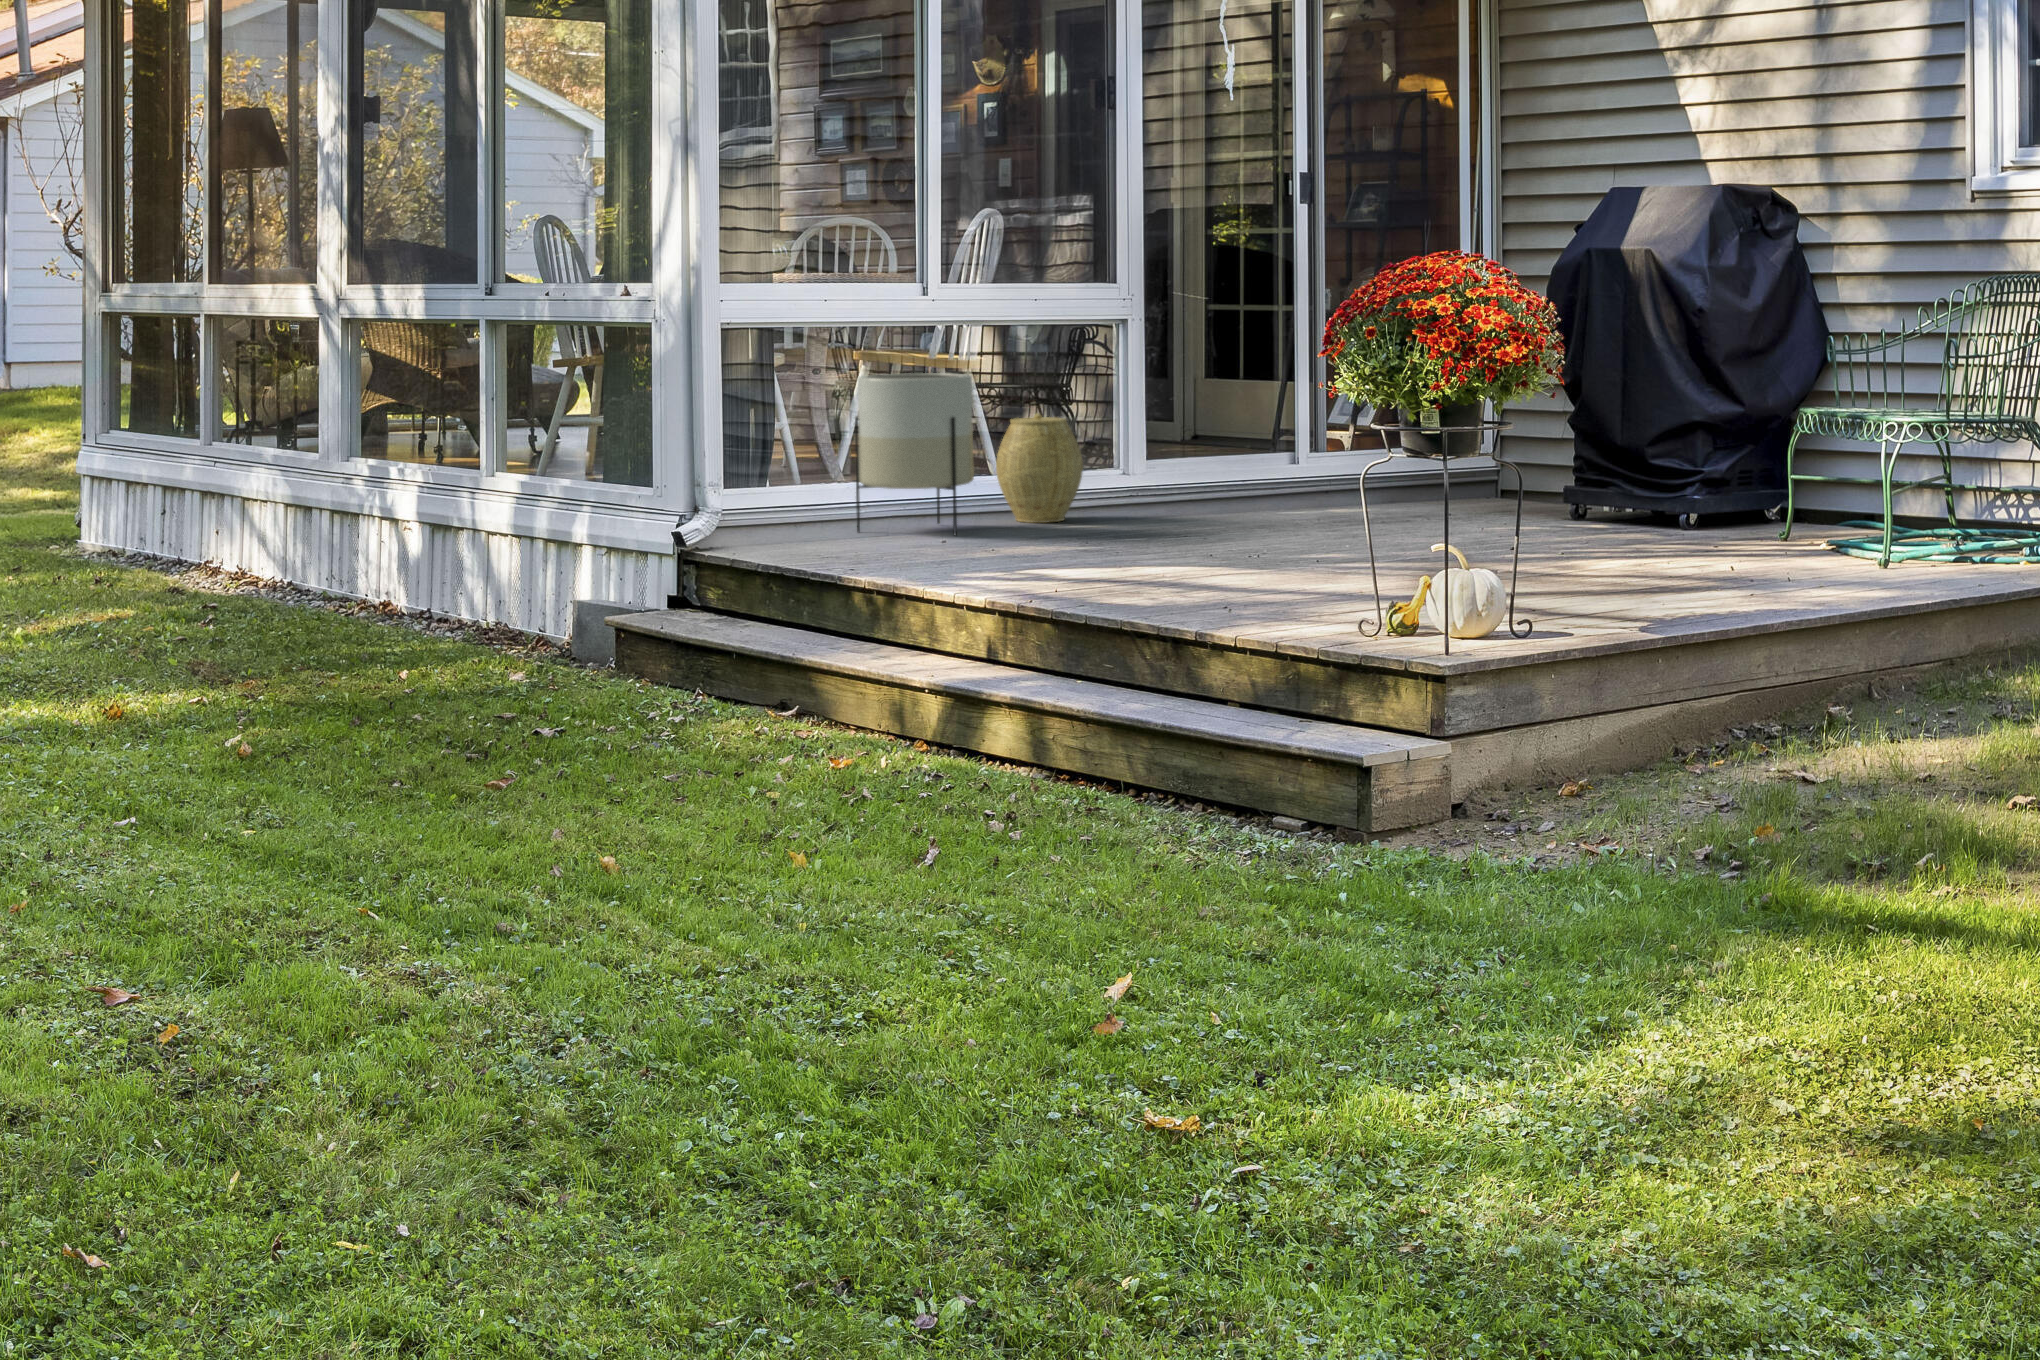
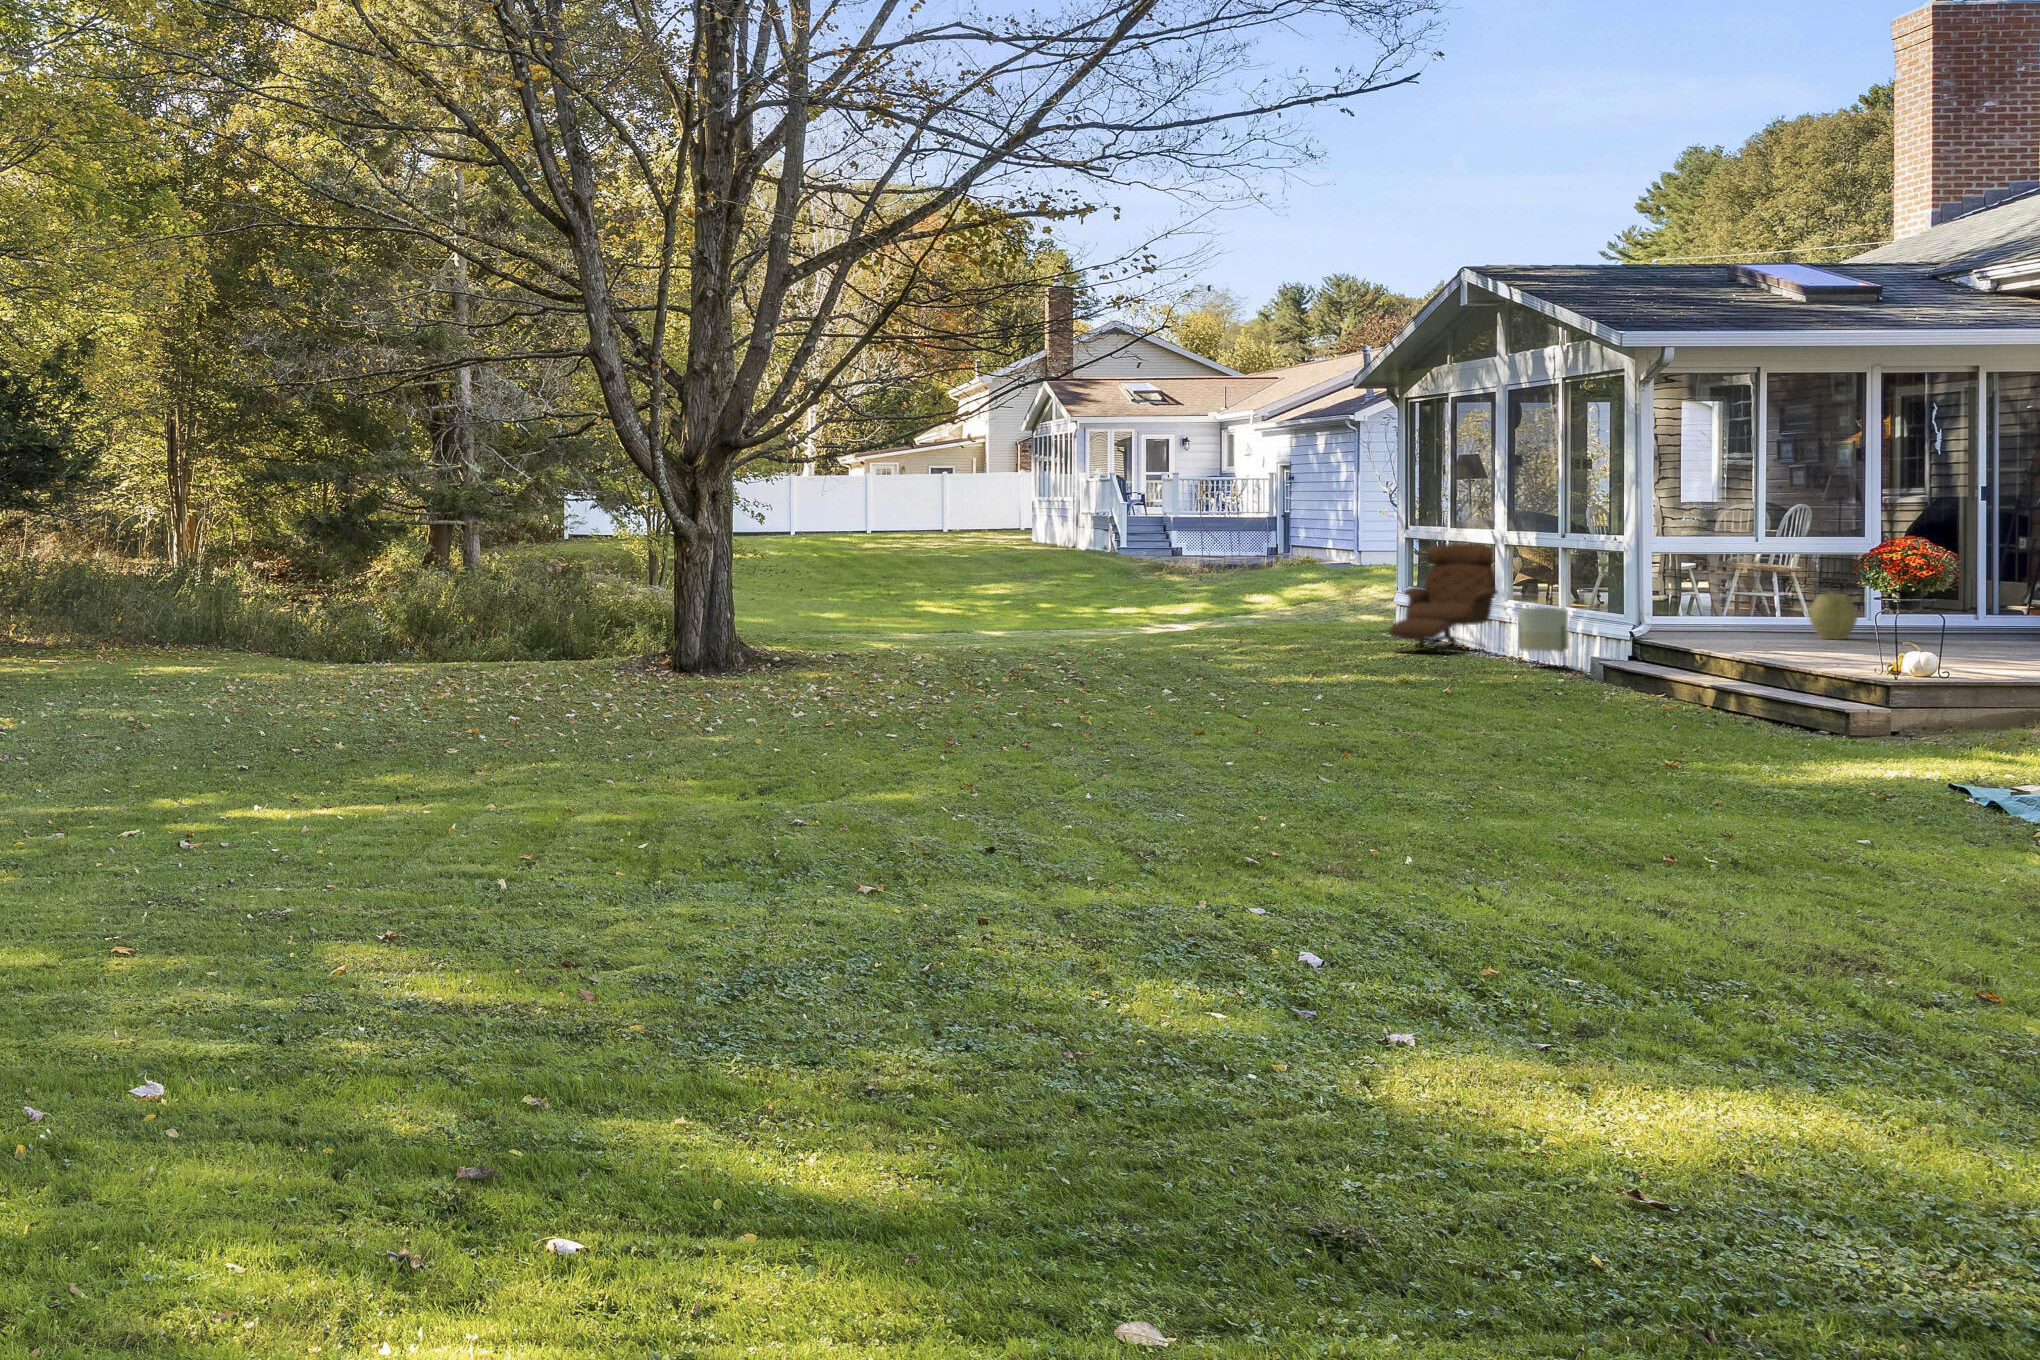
lounge chair: none [73,322,327,612] -> present [1389,544,1498,653]
planter: present [855,373,974,536] -> present [1518,607,1569,653]

